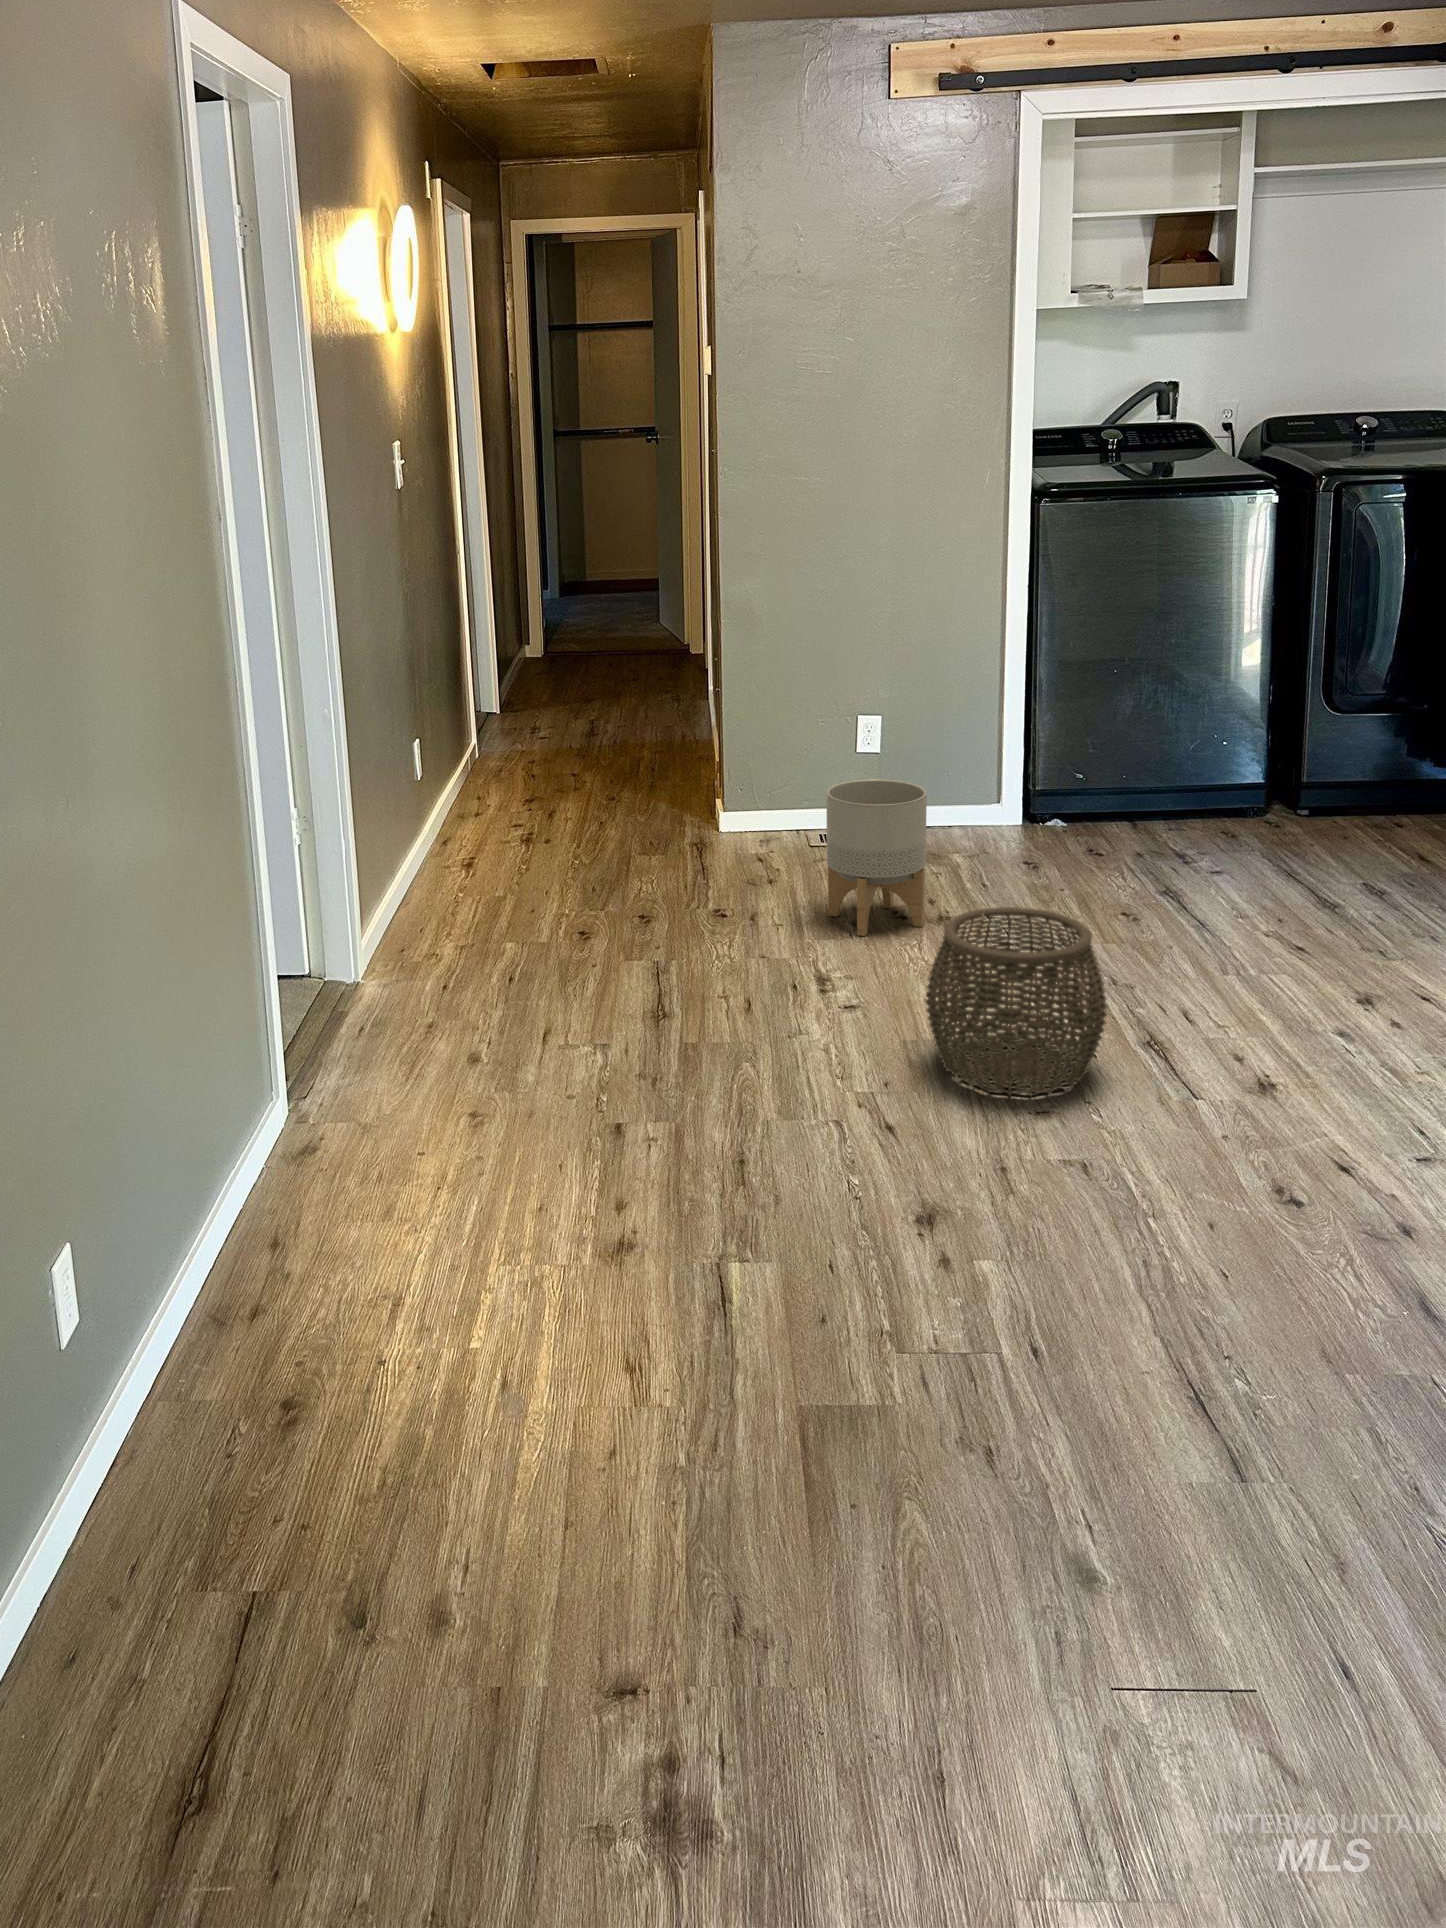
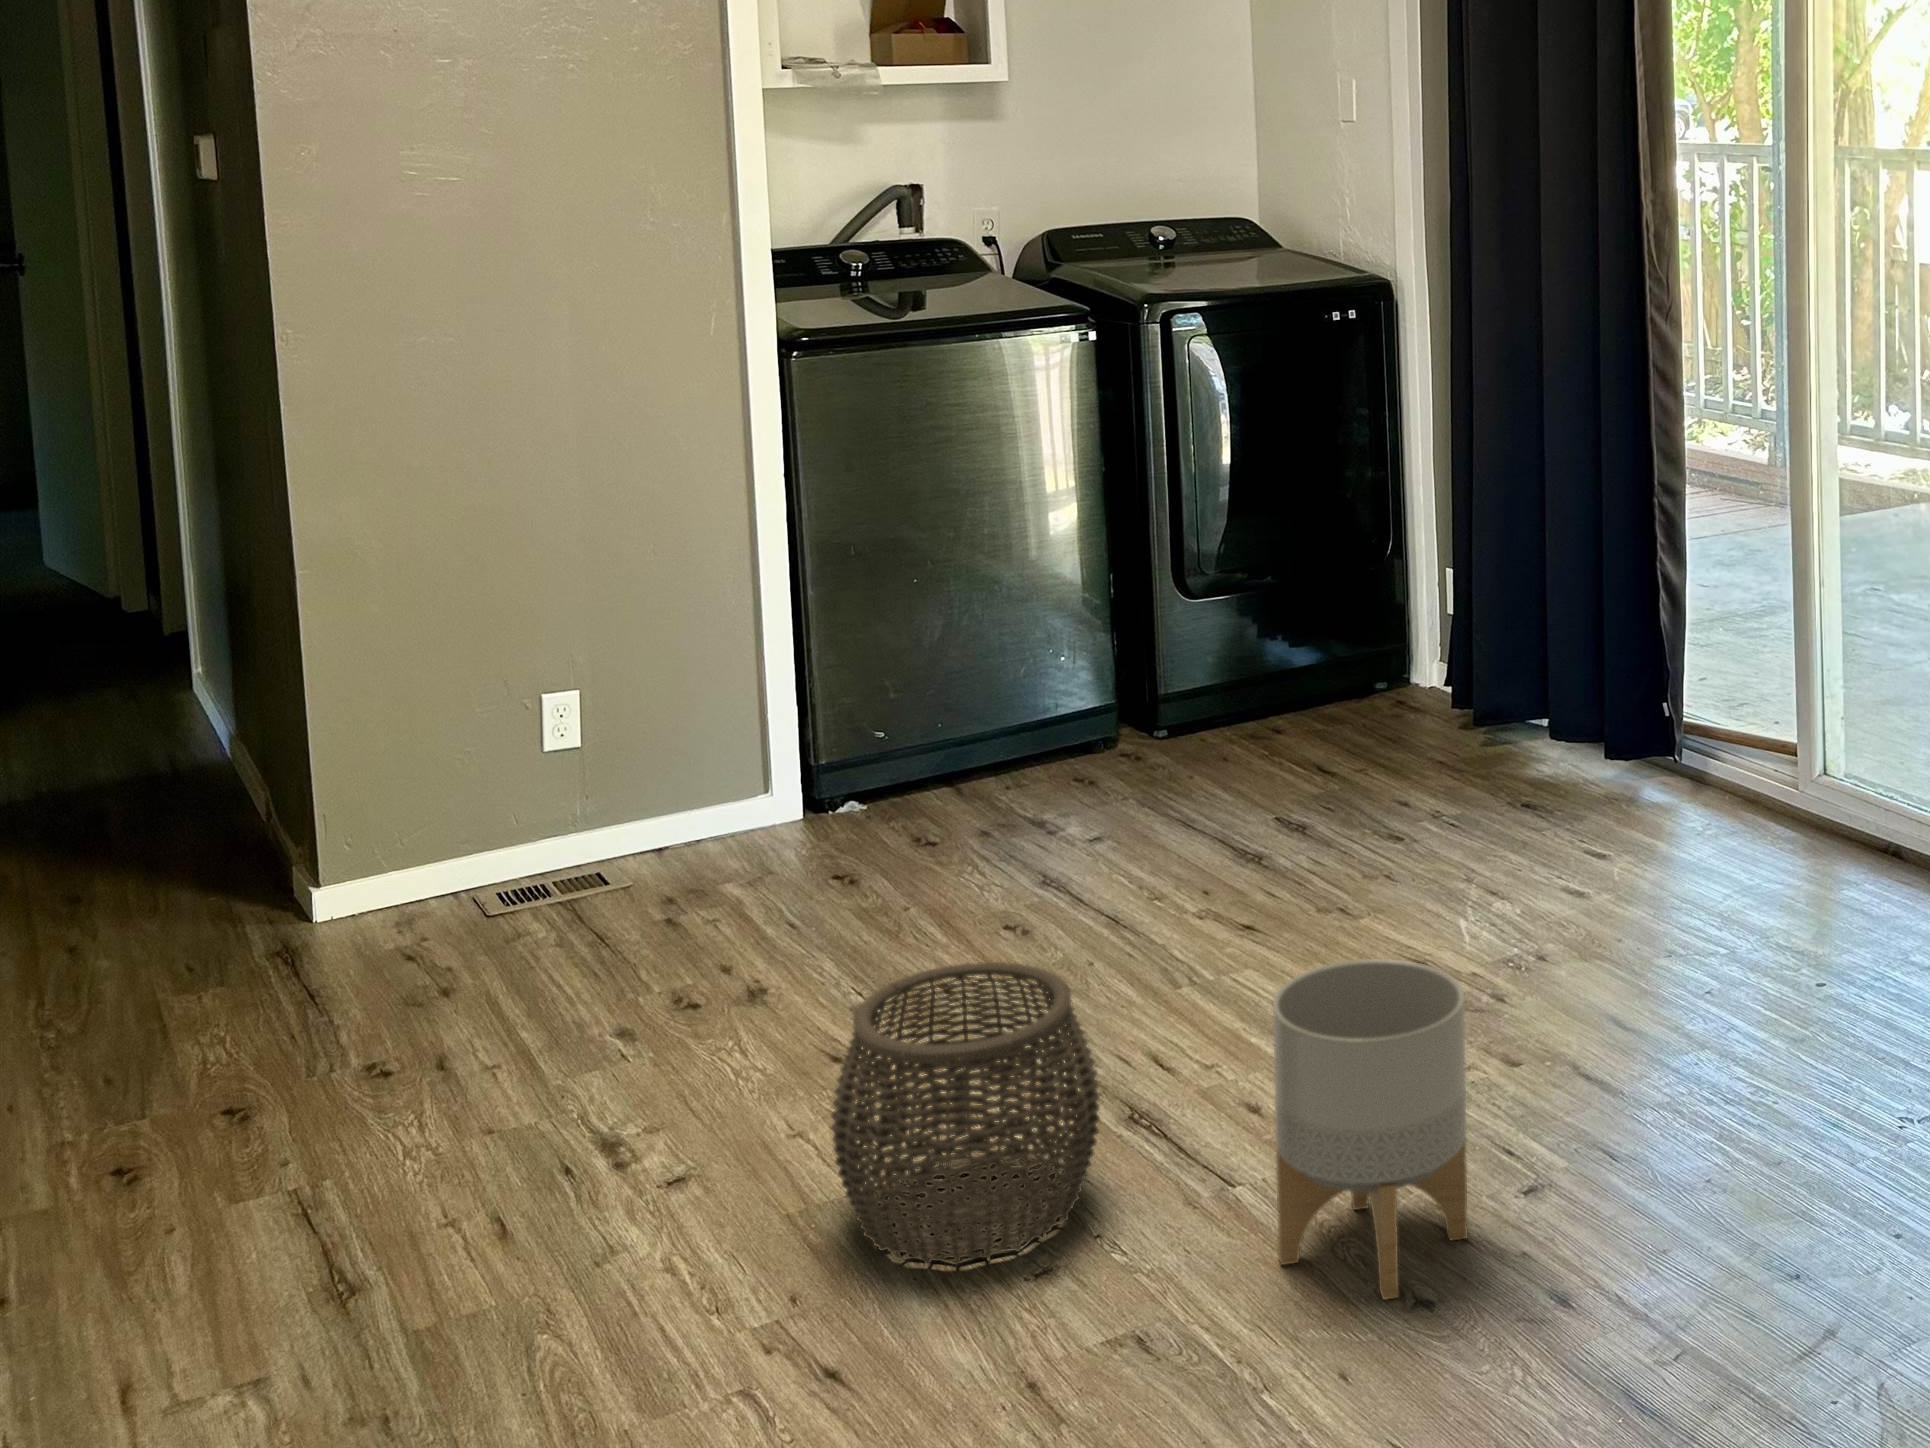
planter: present [827,779,927,936] -> present [1273,959,1468,1300]

